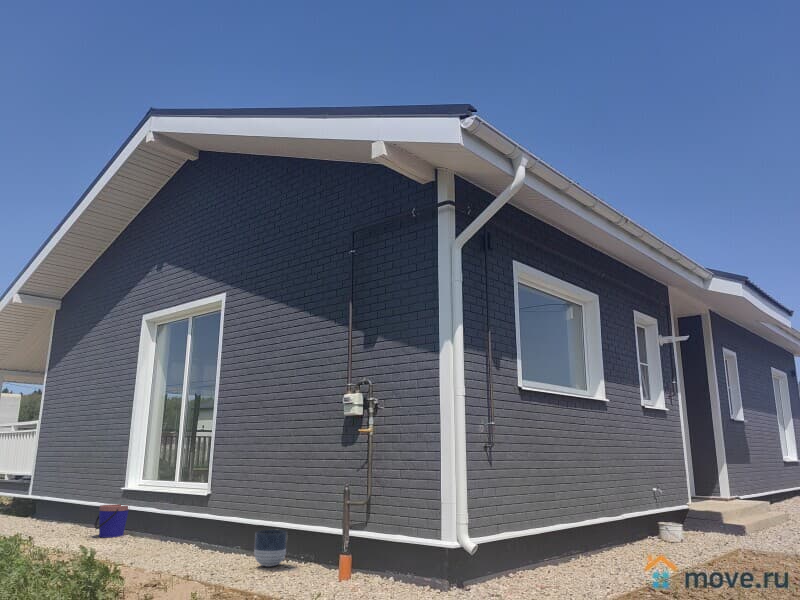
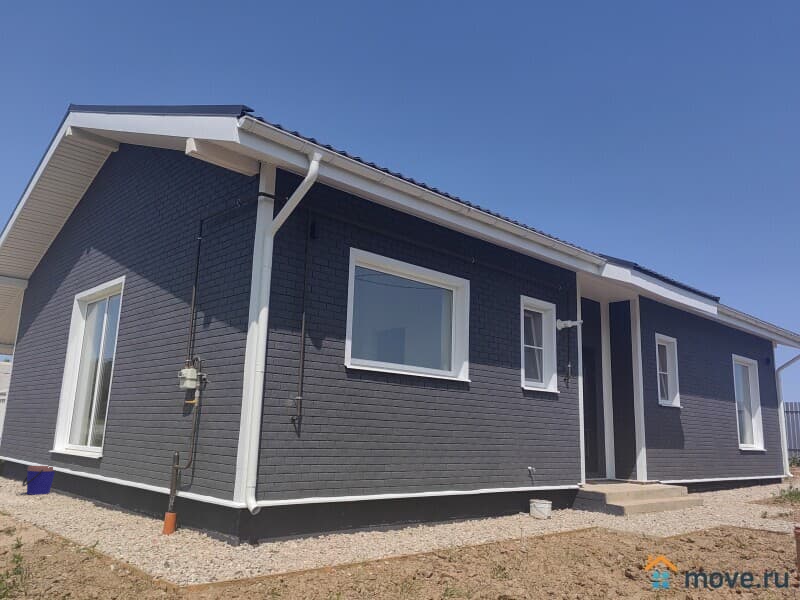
planter: present [254,530,287,567] -> none [110,489,142,521]

